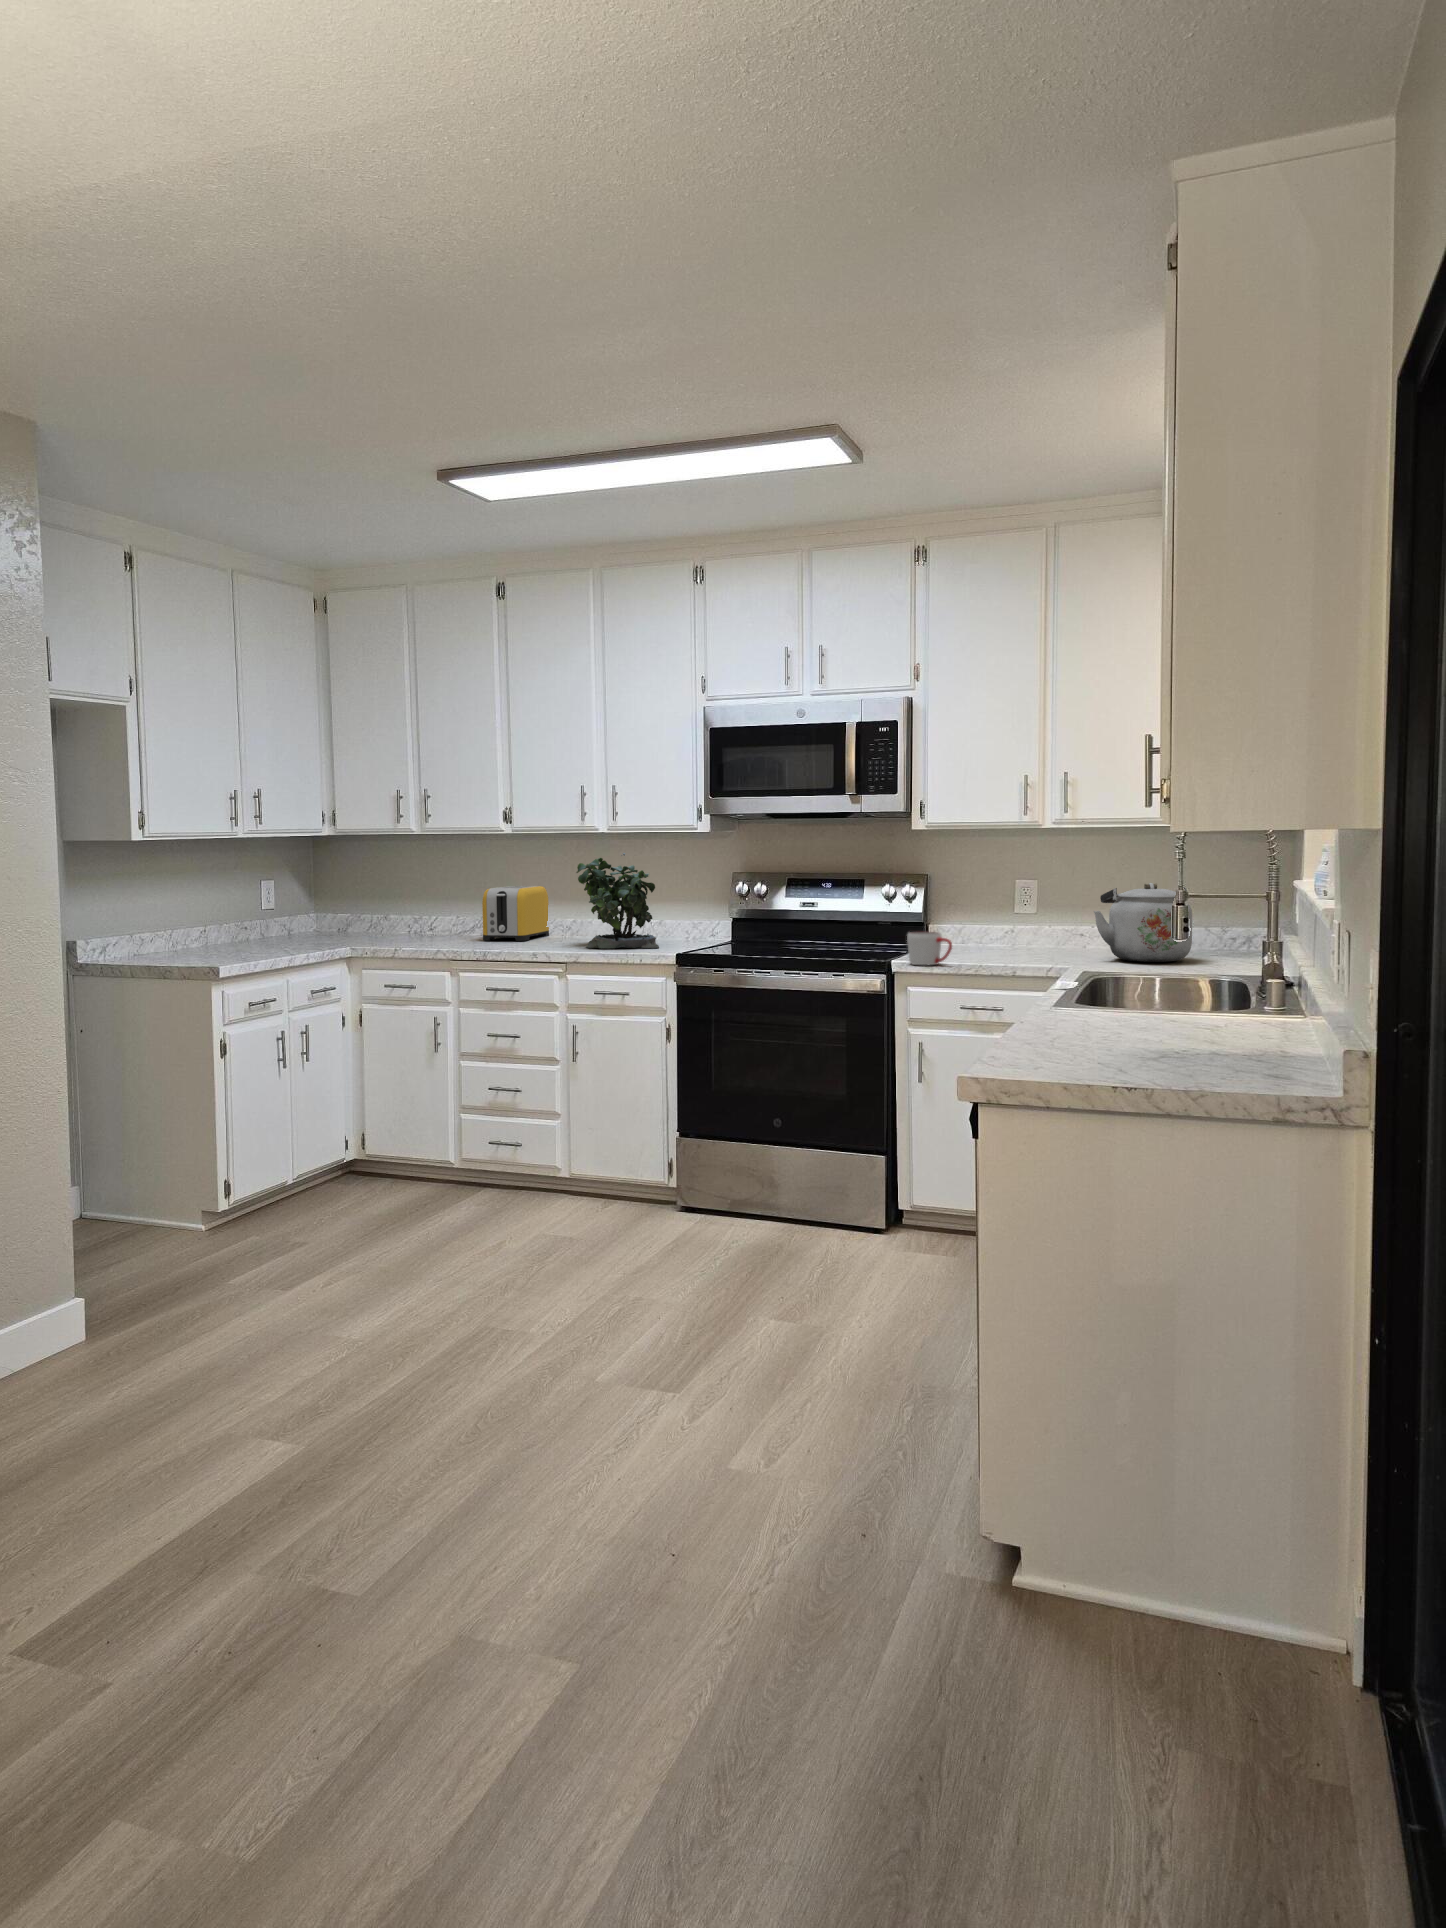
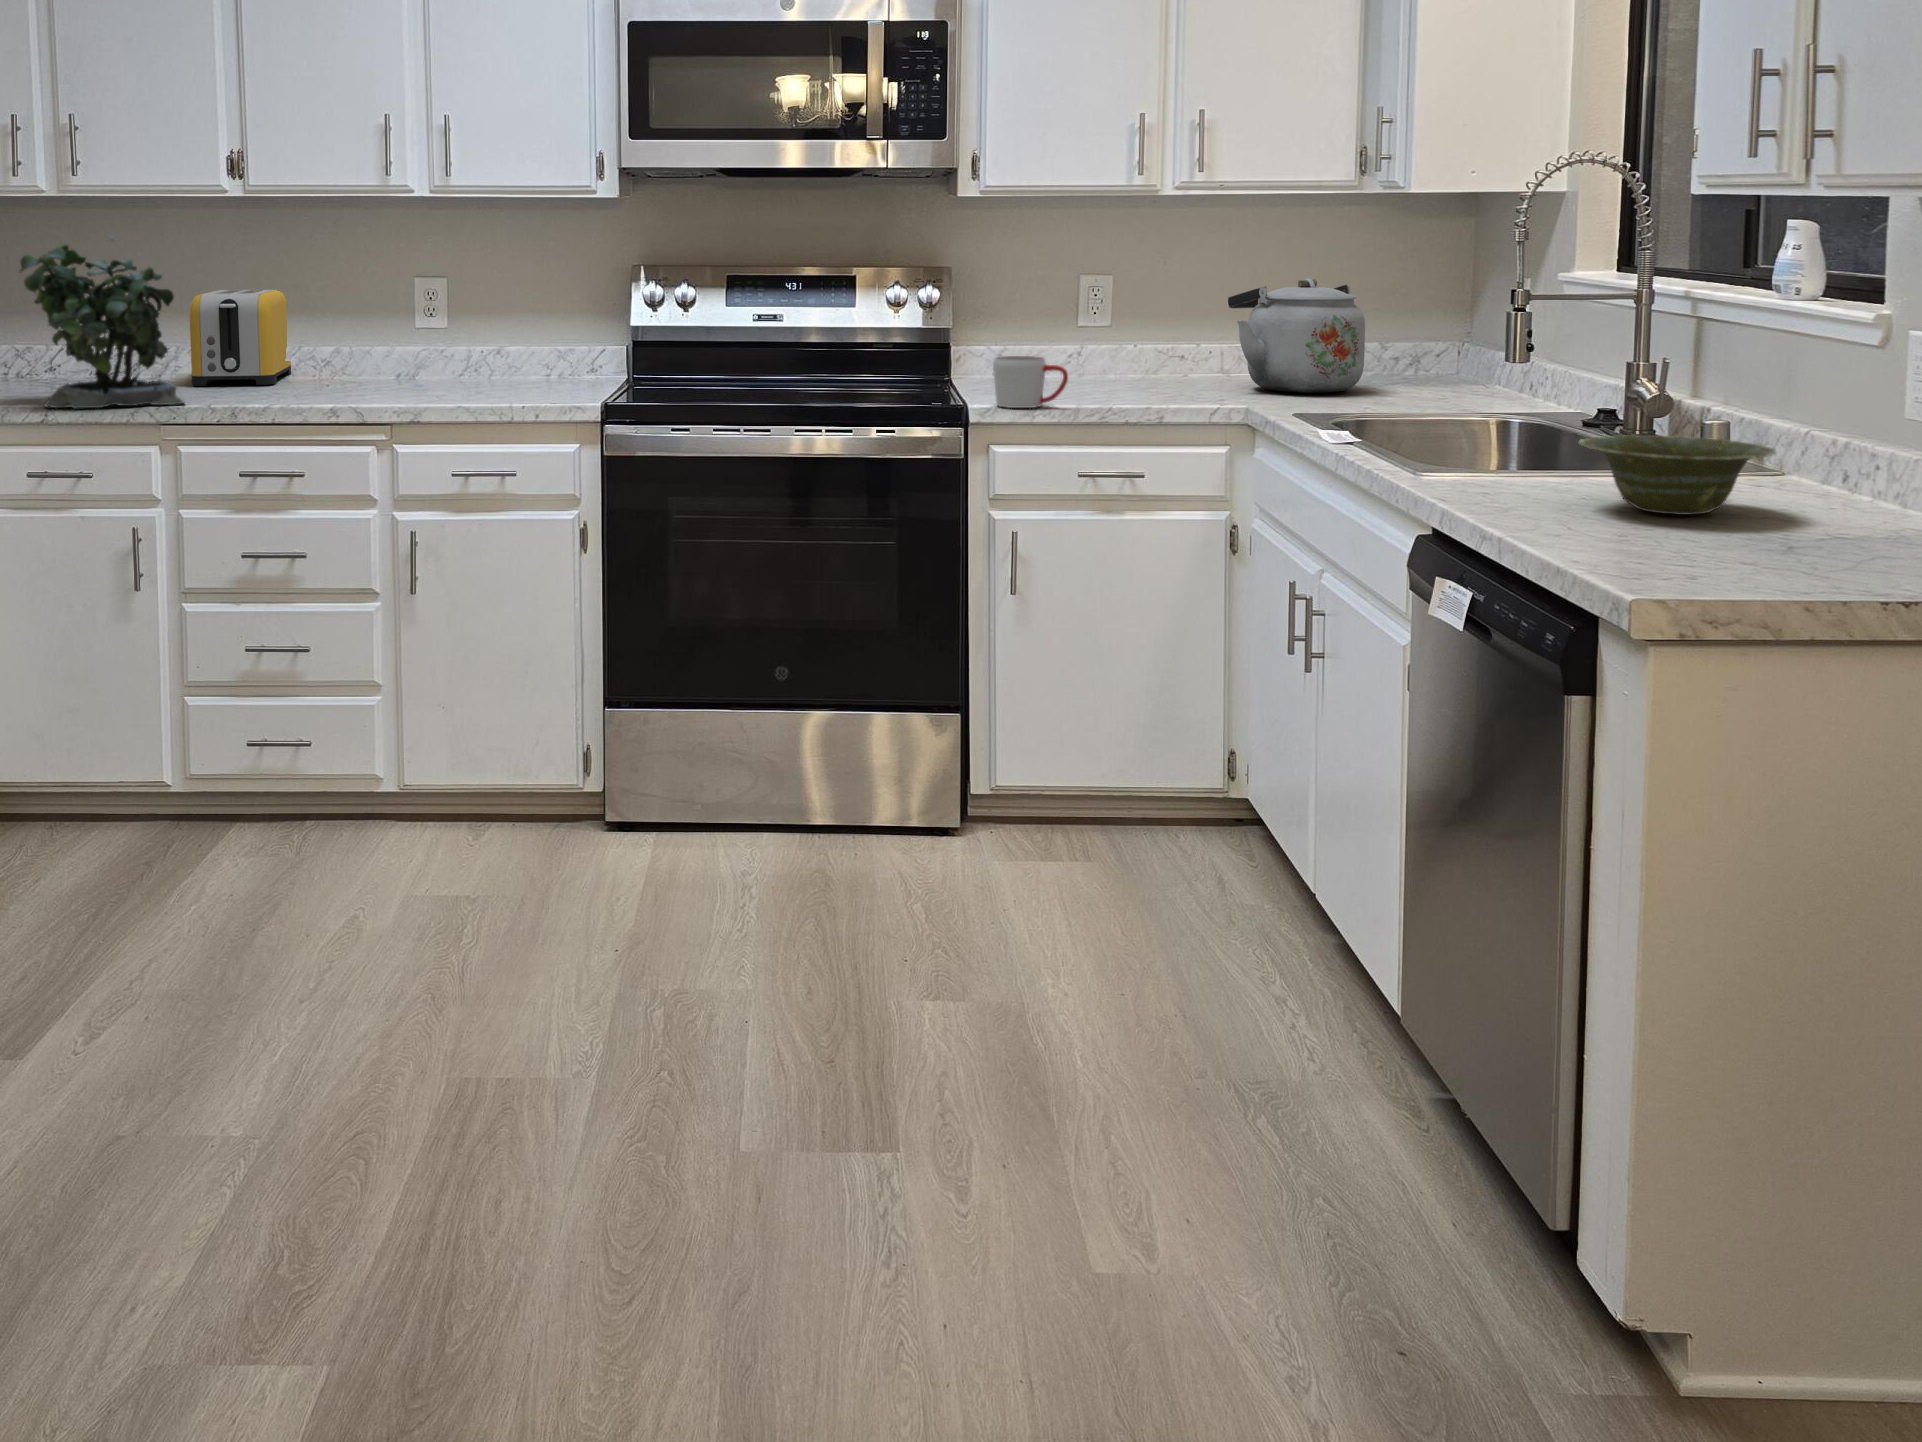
potted plant: present [576,853,659,949] -> present [19,236,184,408]
dish: none [1091,986,1219,1038] -> present [1579,435,1776,515]

